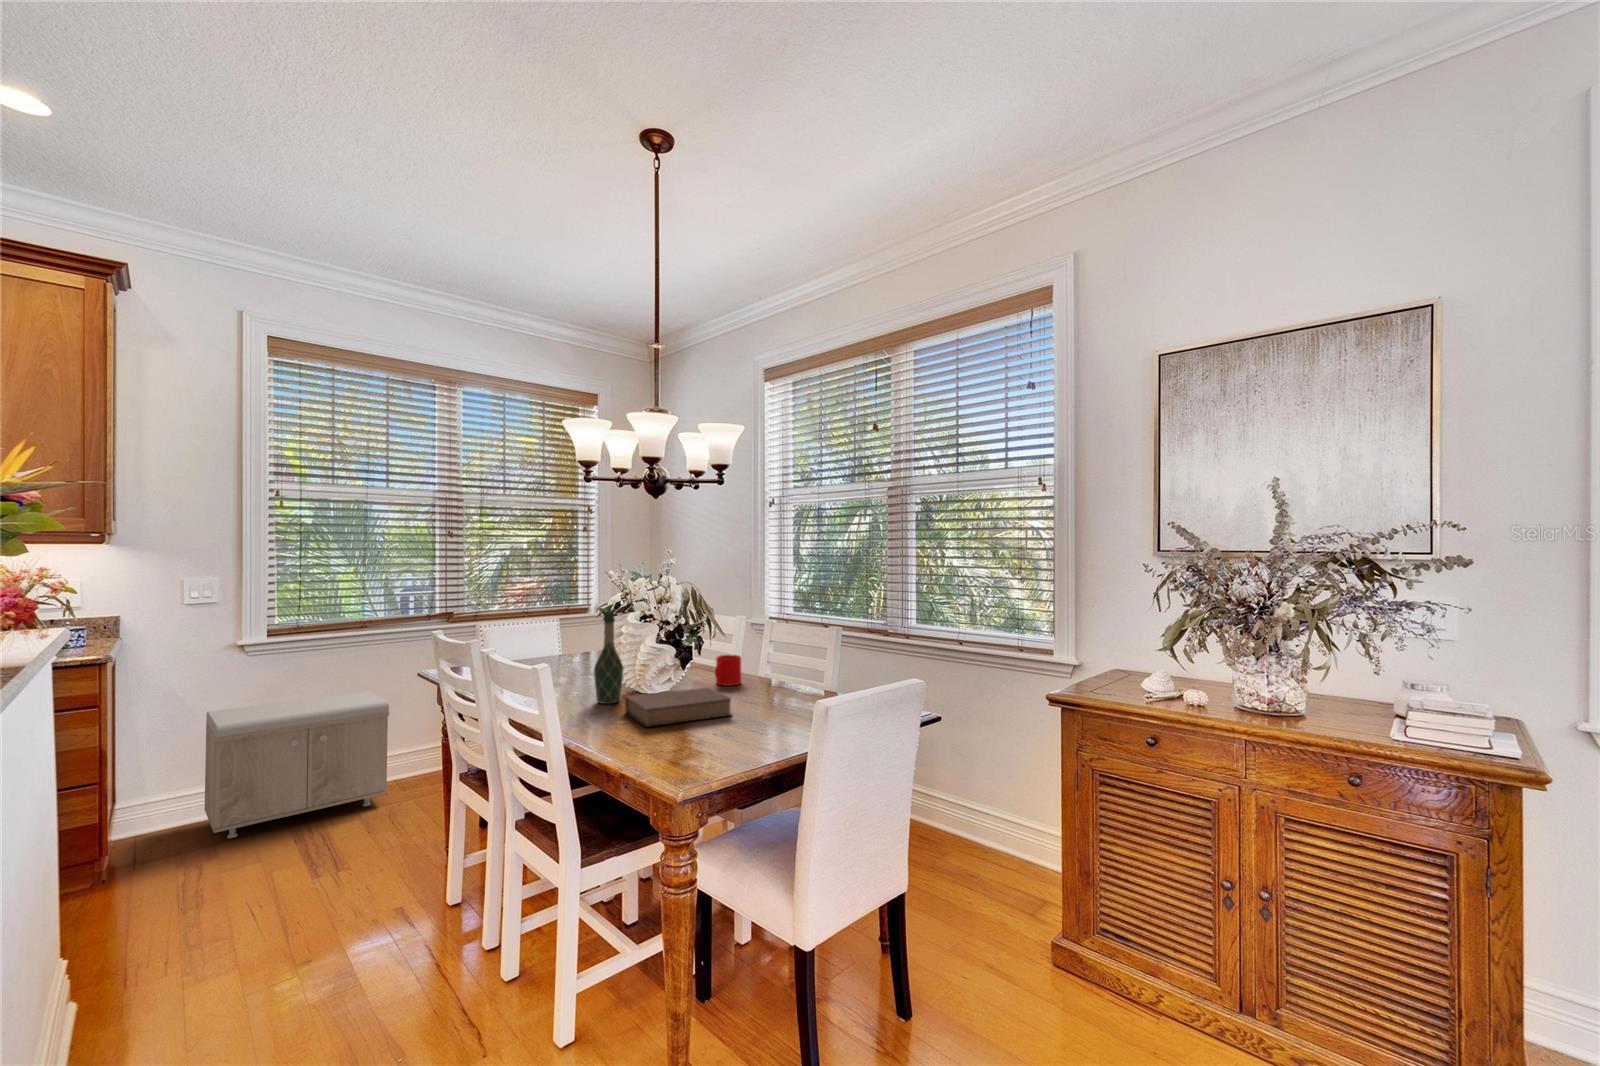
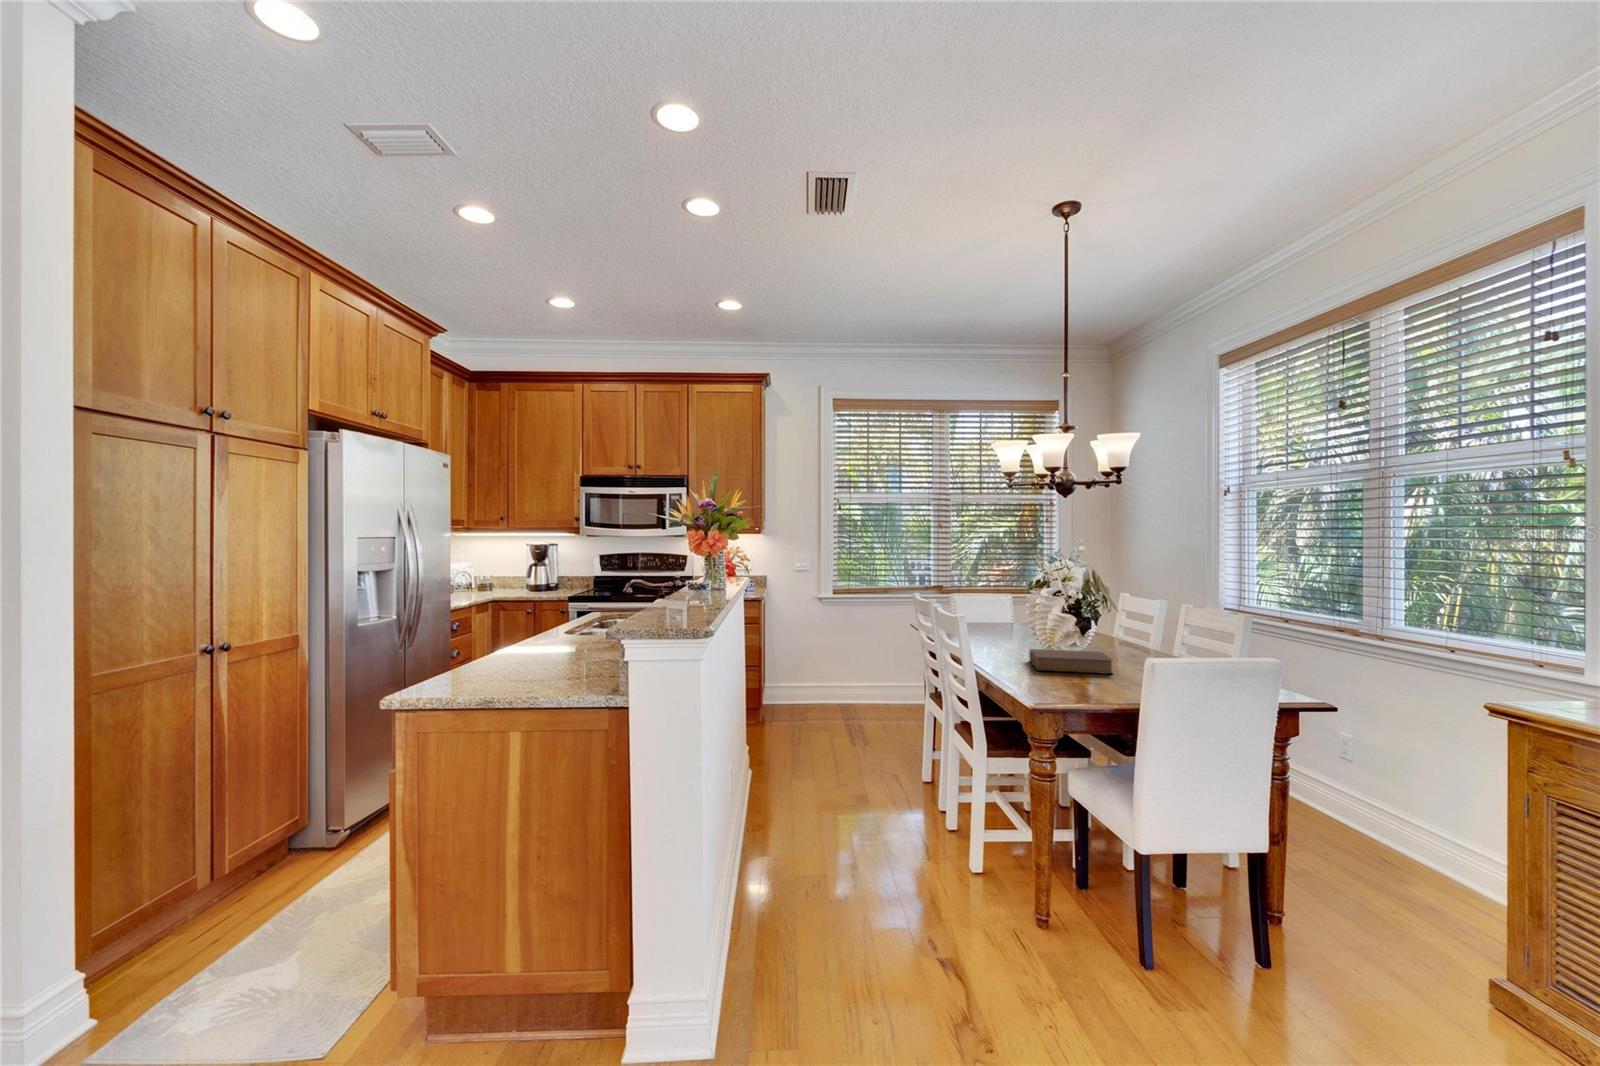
wine bottle: present [594,611,624,704] -> none [1011,585,1034,654]
mug: present [715,655,741,686] -> none [1117,630,1146,656]
storage bench: present [204,691,389,838] -> none [804,636,900,714]

